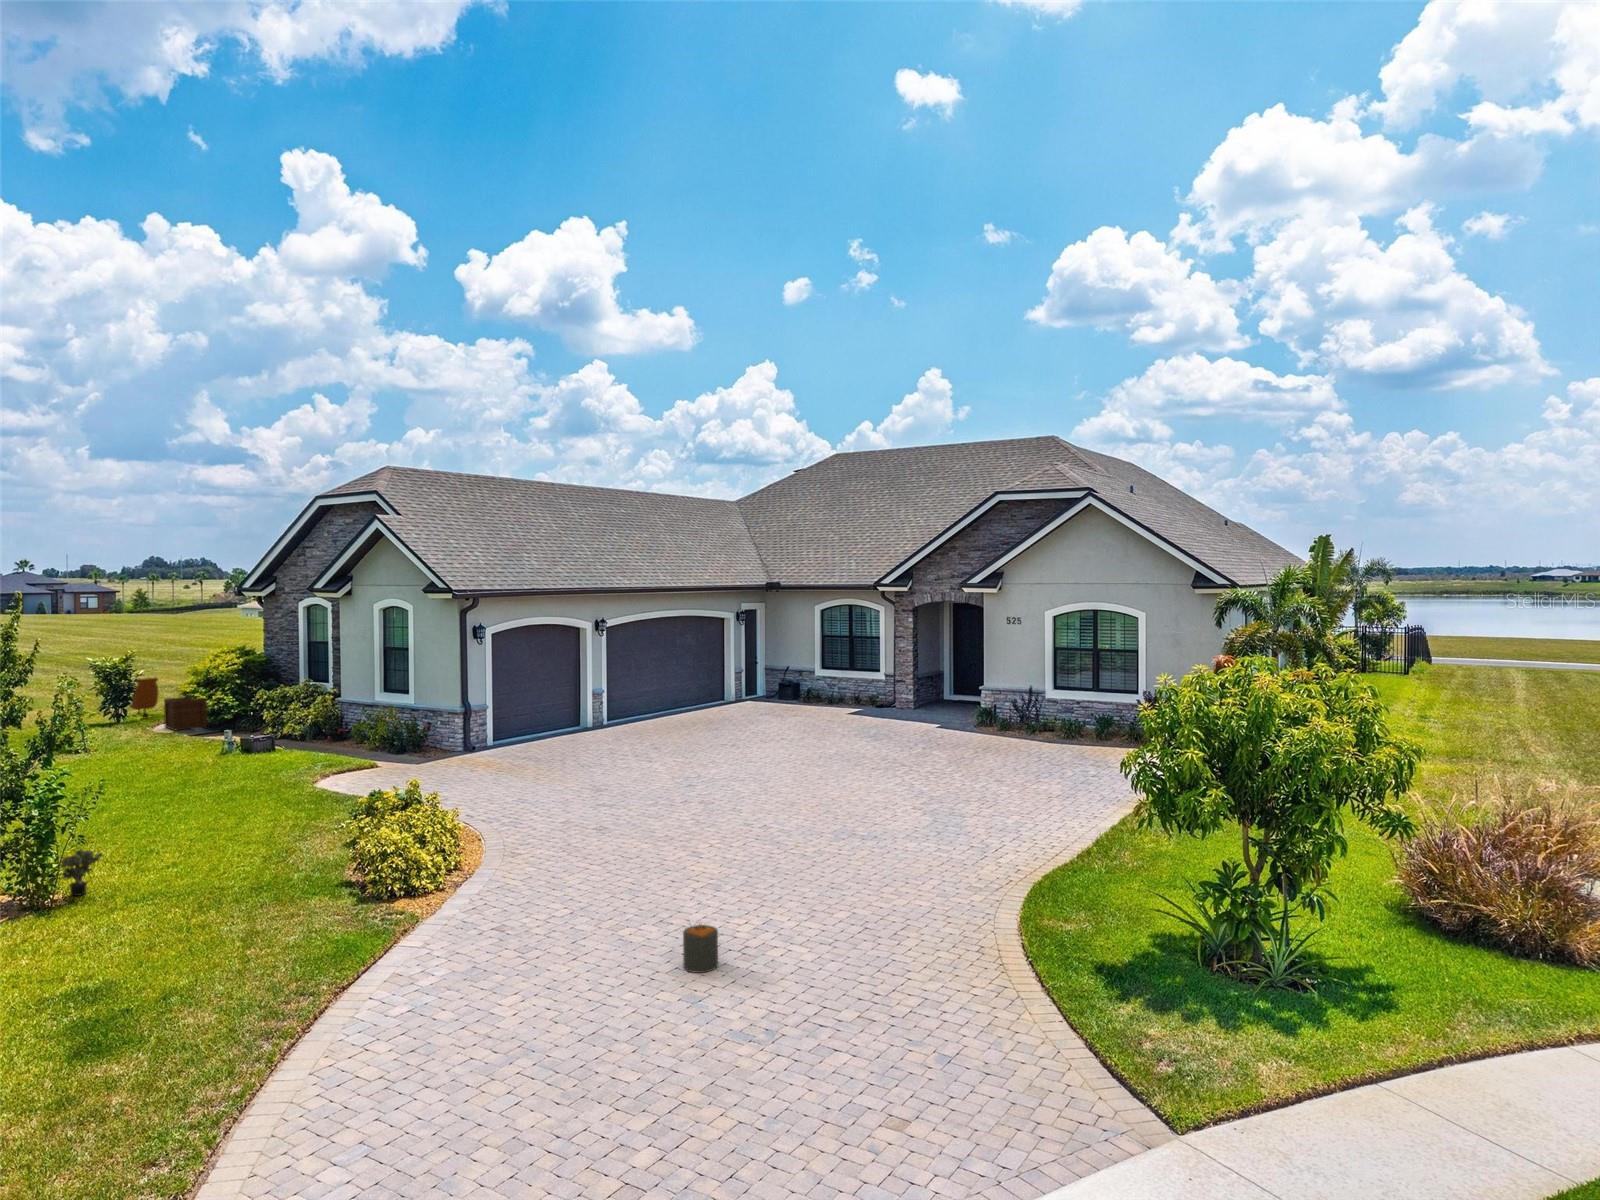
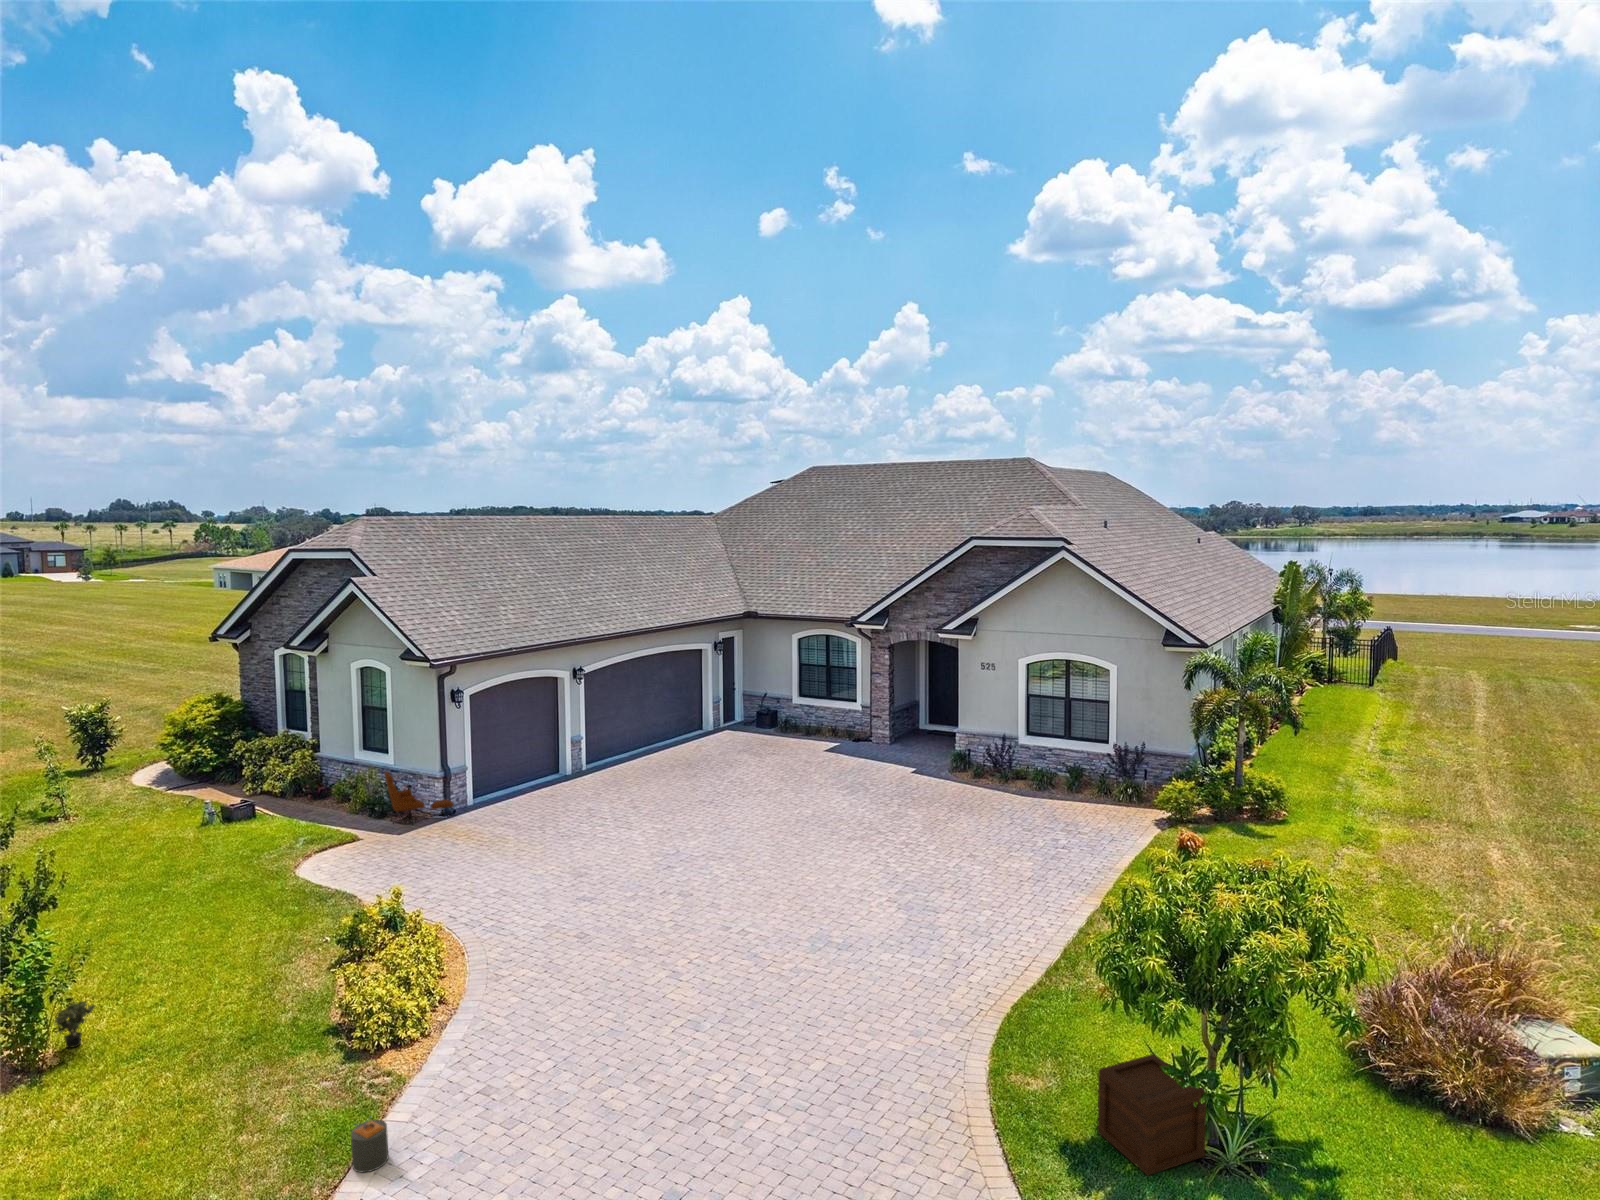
lounge chair: present [130,678,158,717] -> present [384,771,454,822]
wooden crate: present [164,696,207,731] -> present [1098,1054,1206,1175]
trash can: present [683,924,718,973] -> present [351,1120,388,1173]

